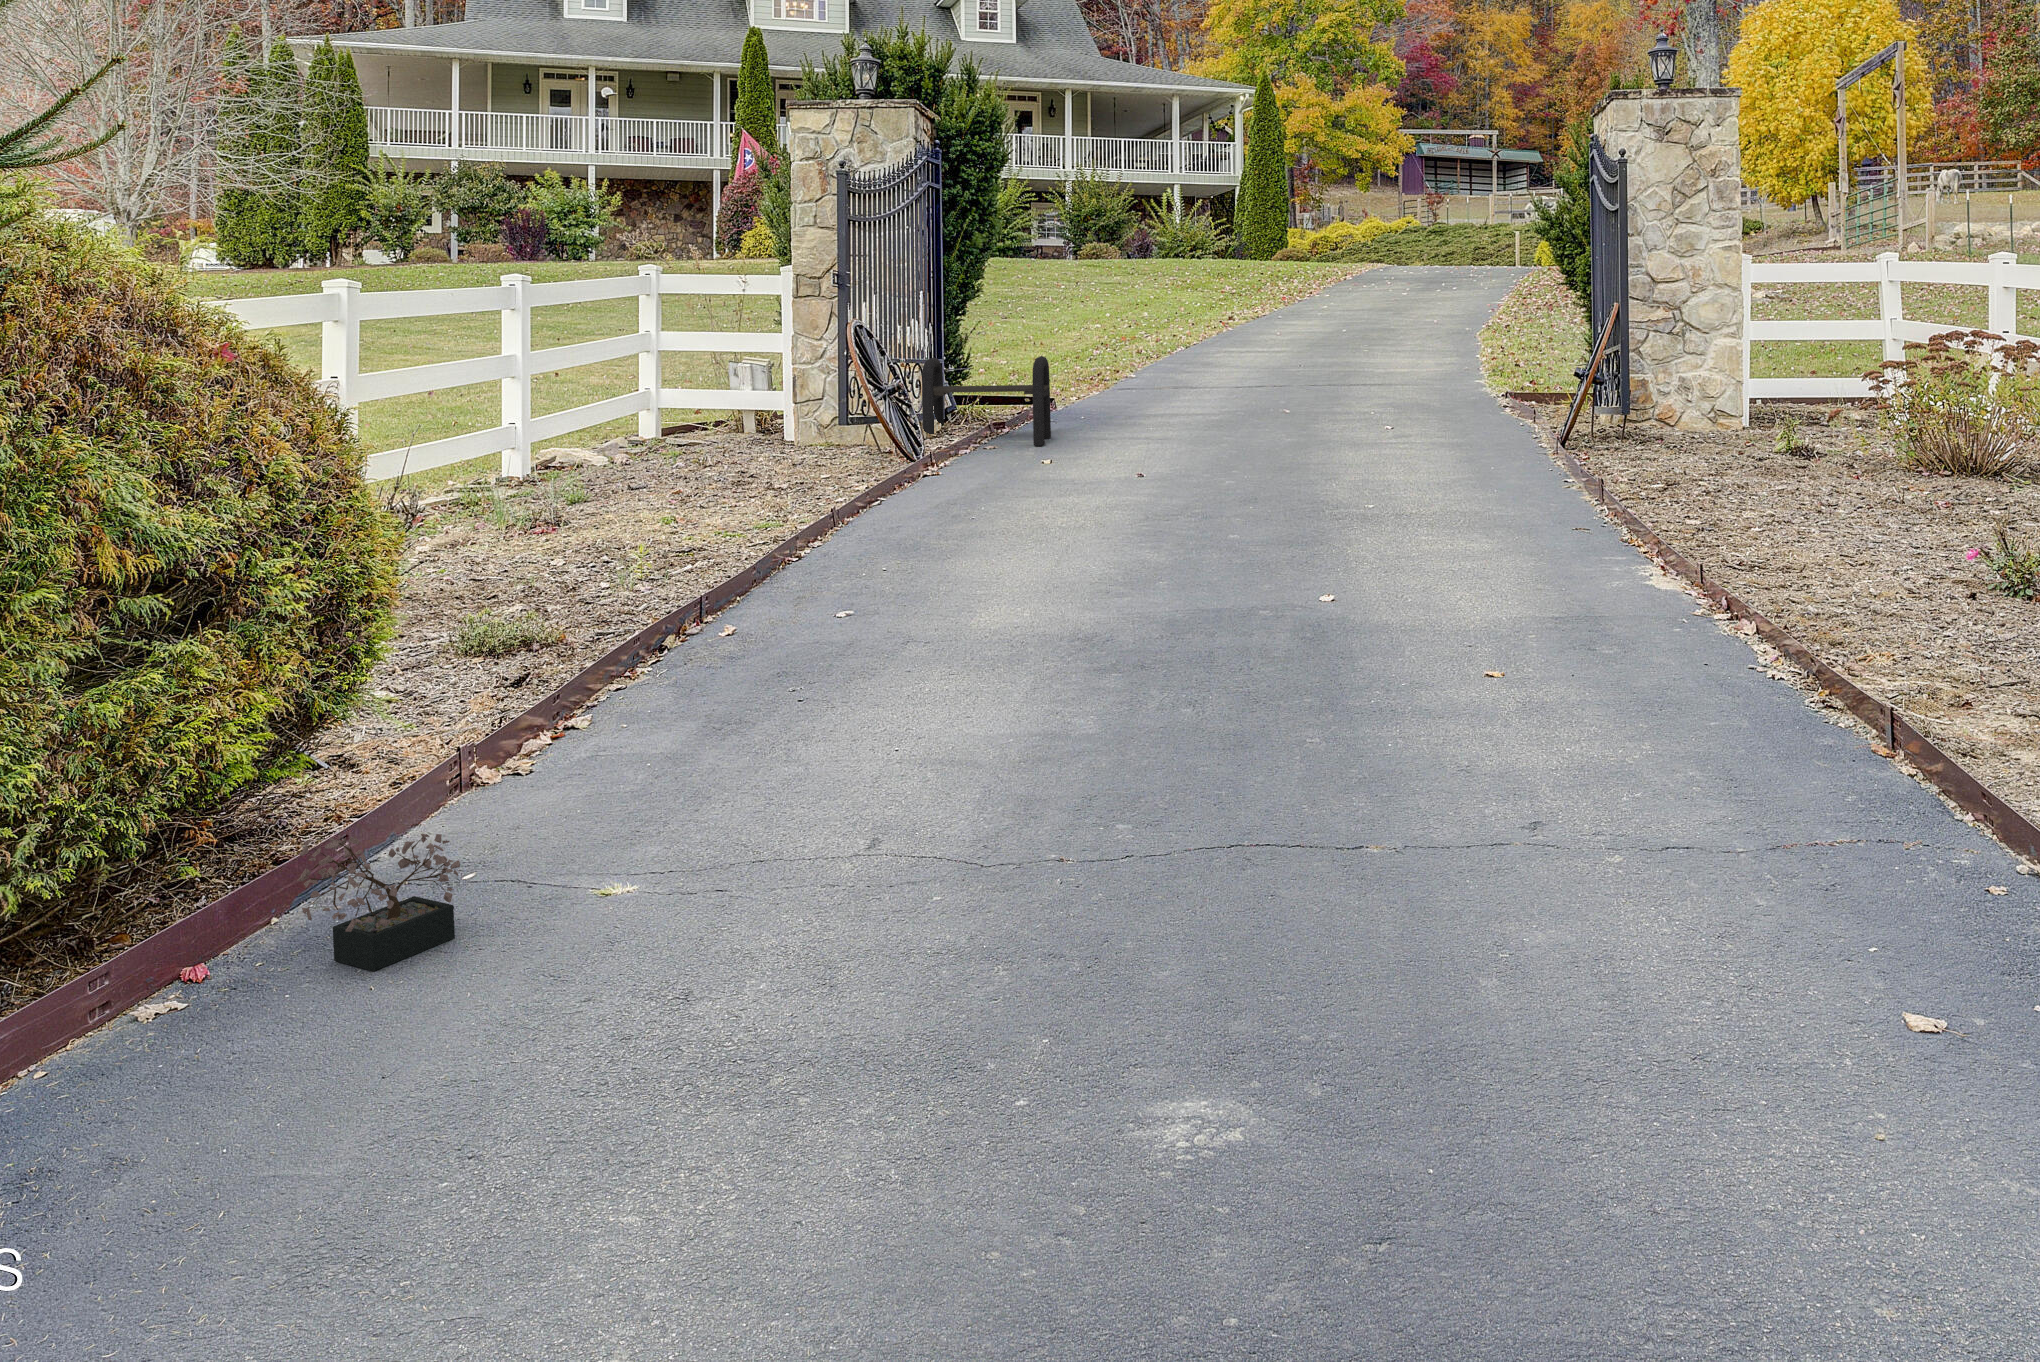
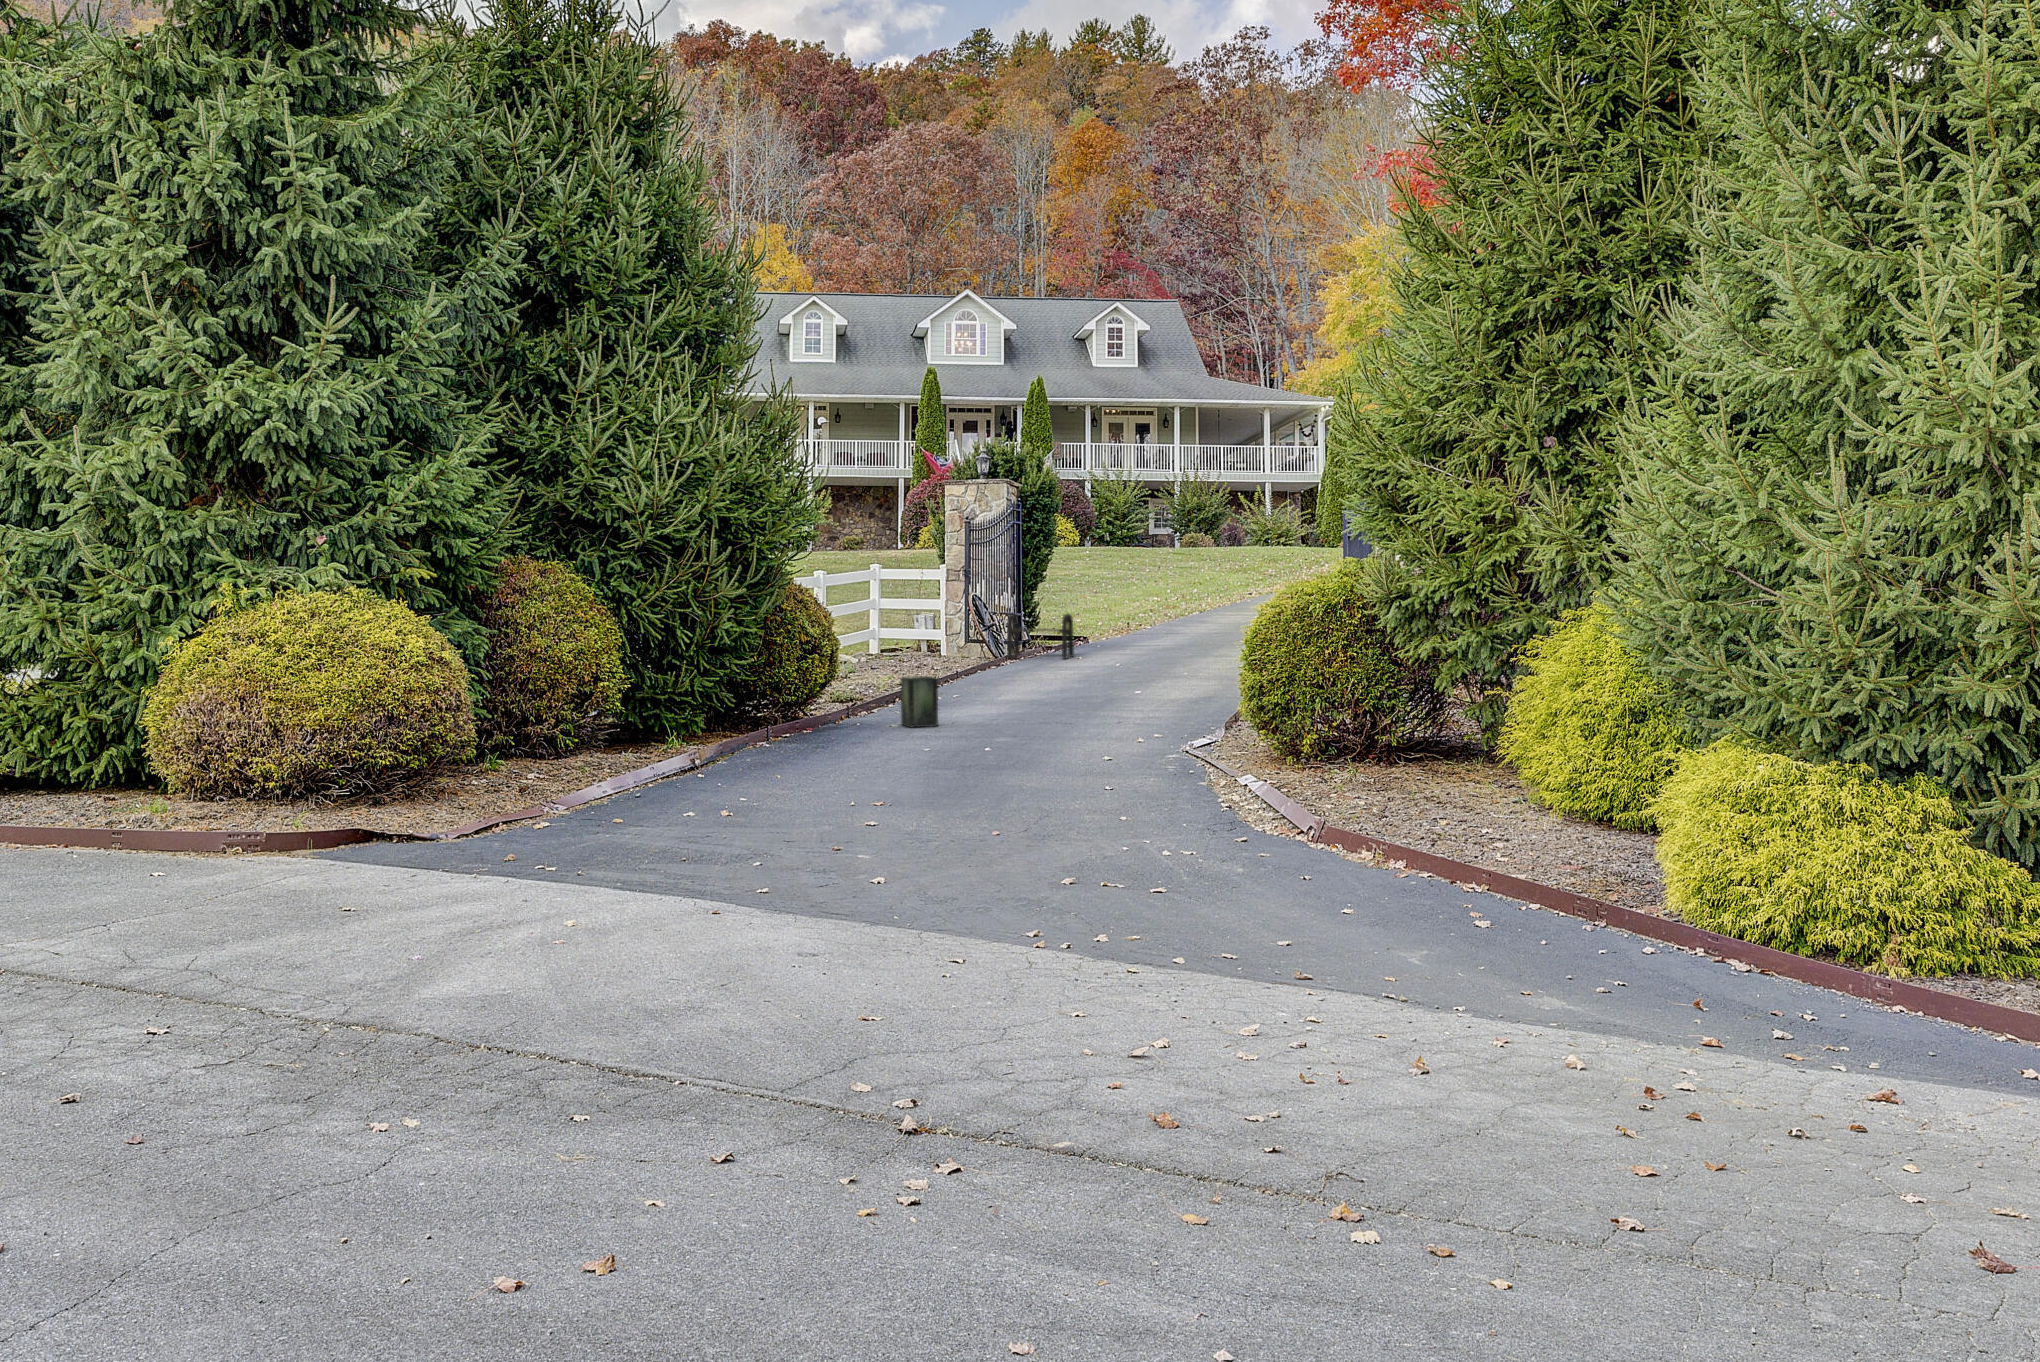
storage box: none [652,651,817,899] -> present [901,676,938,728]
decorative plant: present [297,834,460,971] -> none [830,703,860,731]

